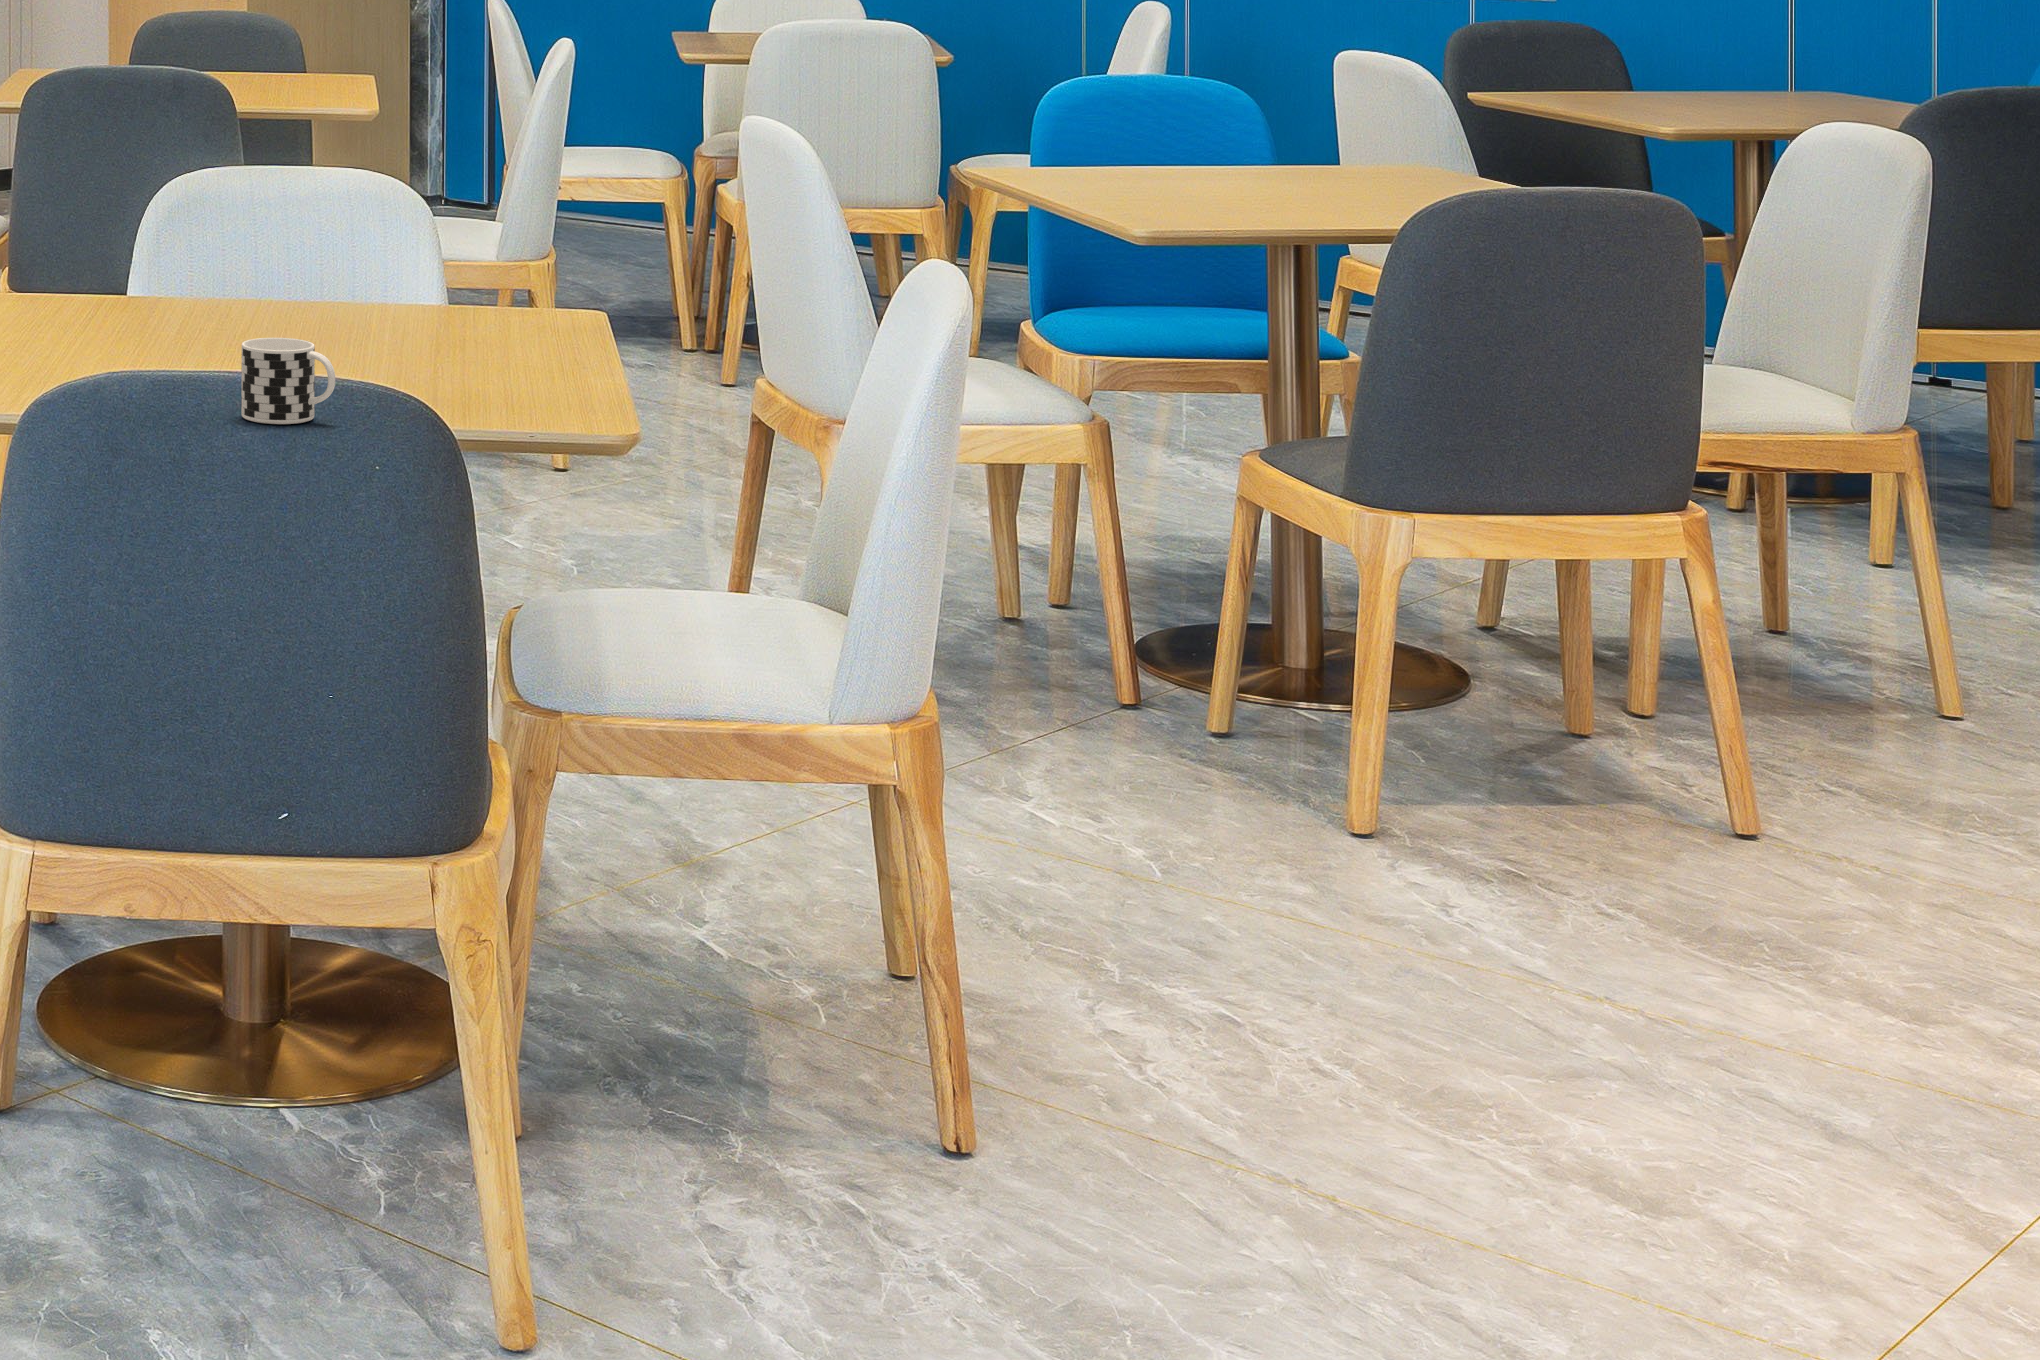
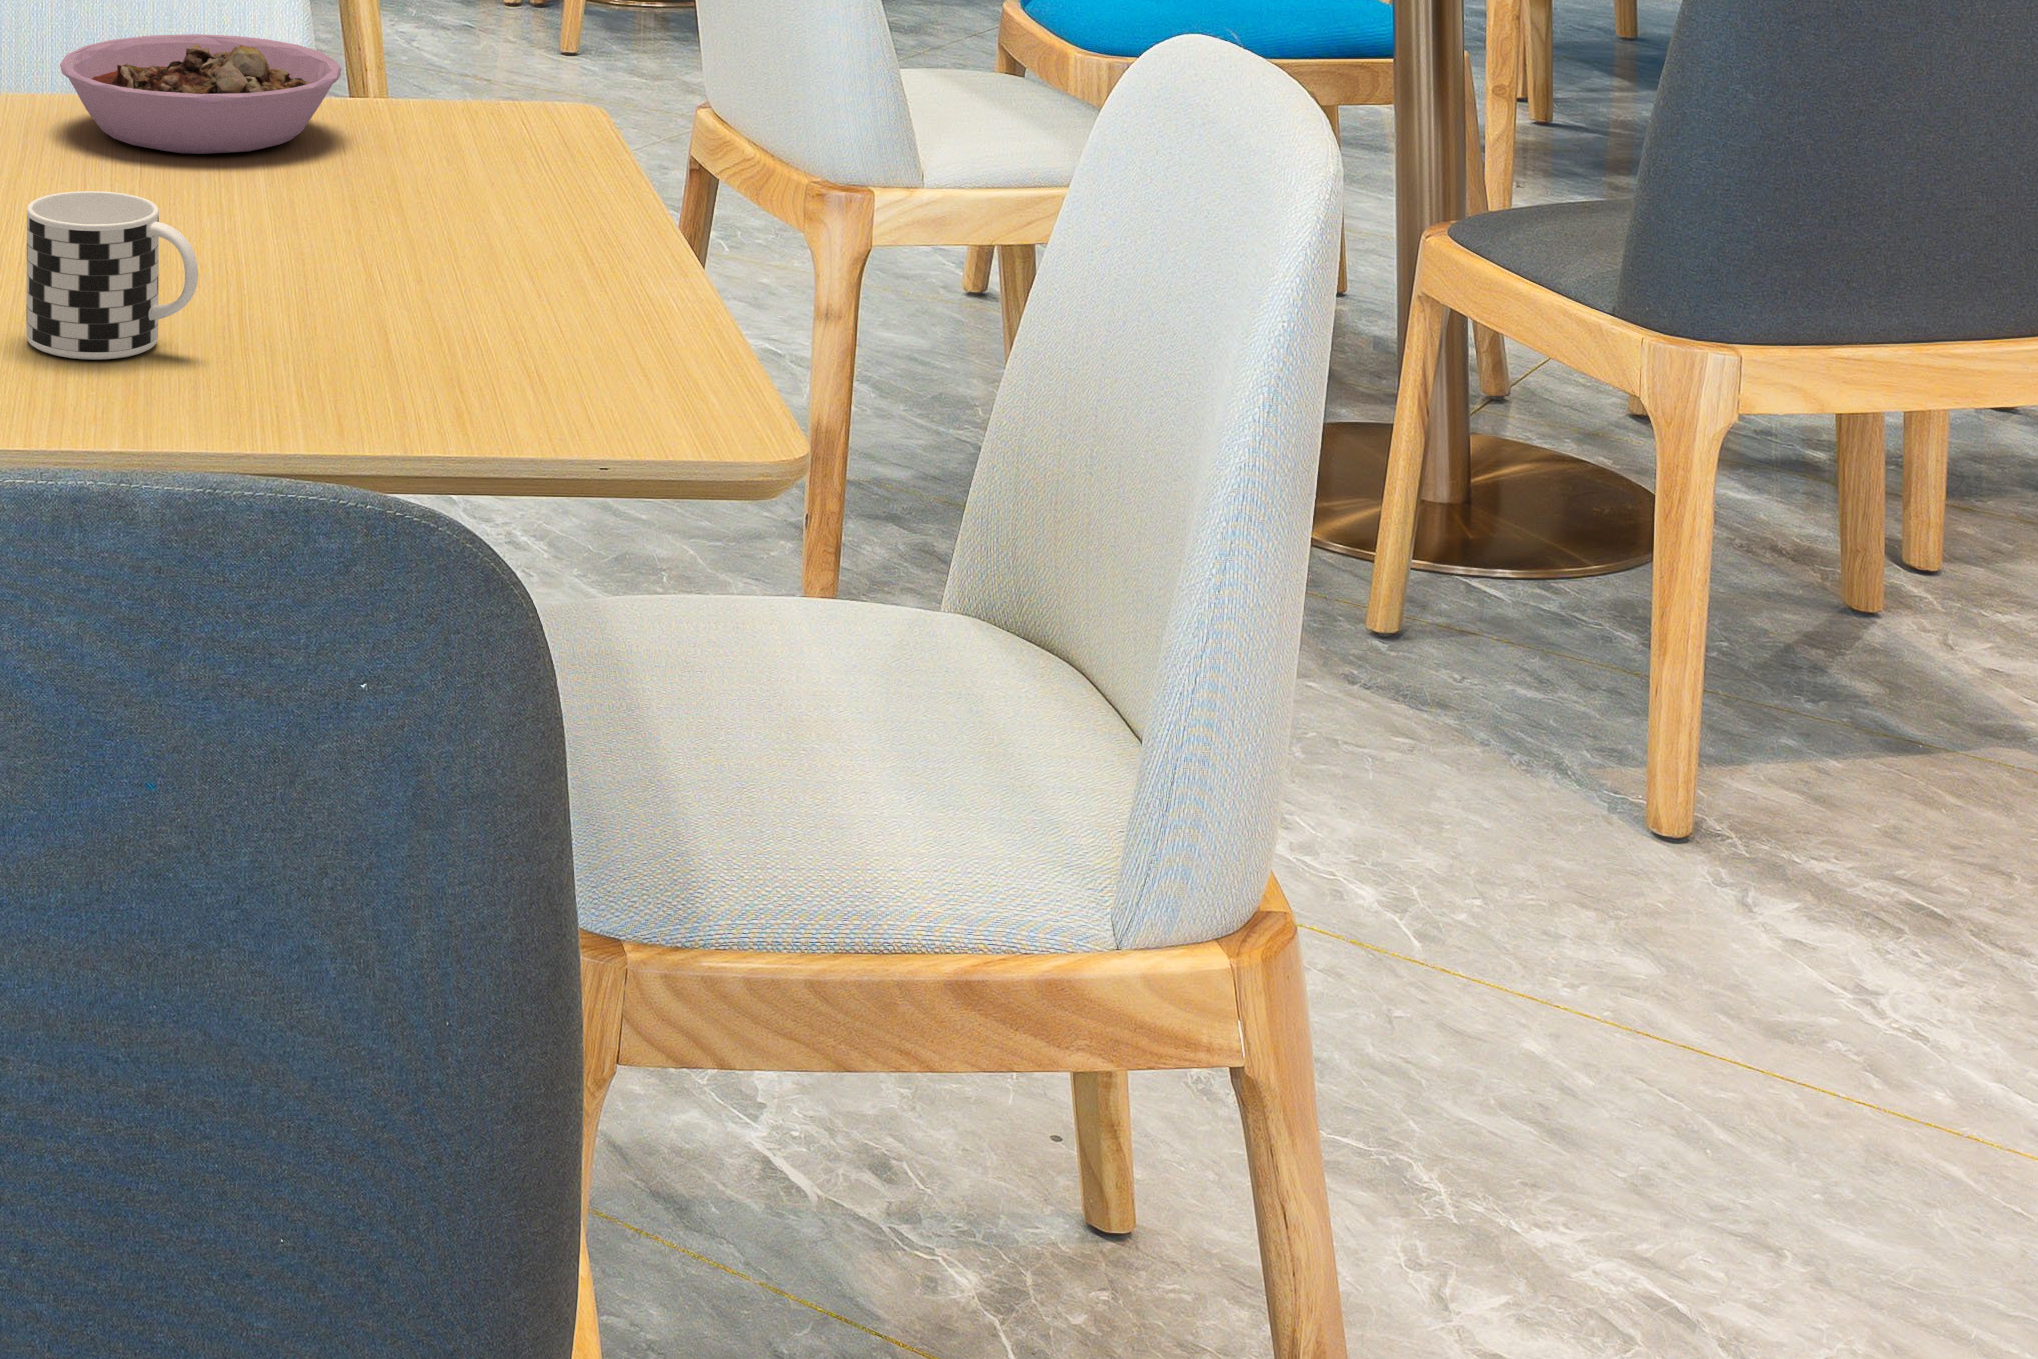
bowl: none [273,281,446,346] -> present [60,34,341,154]

